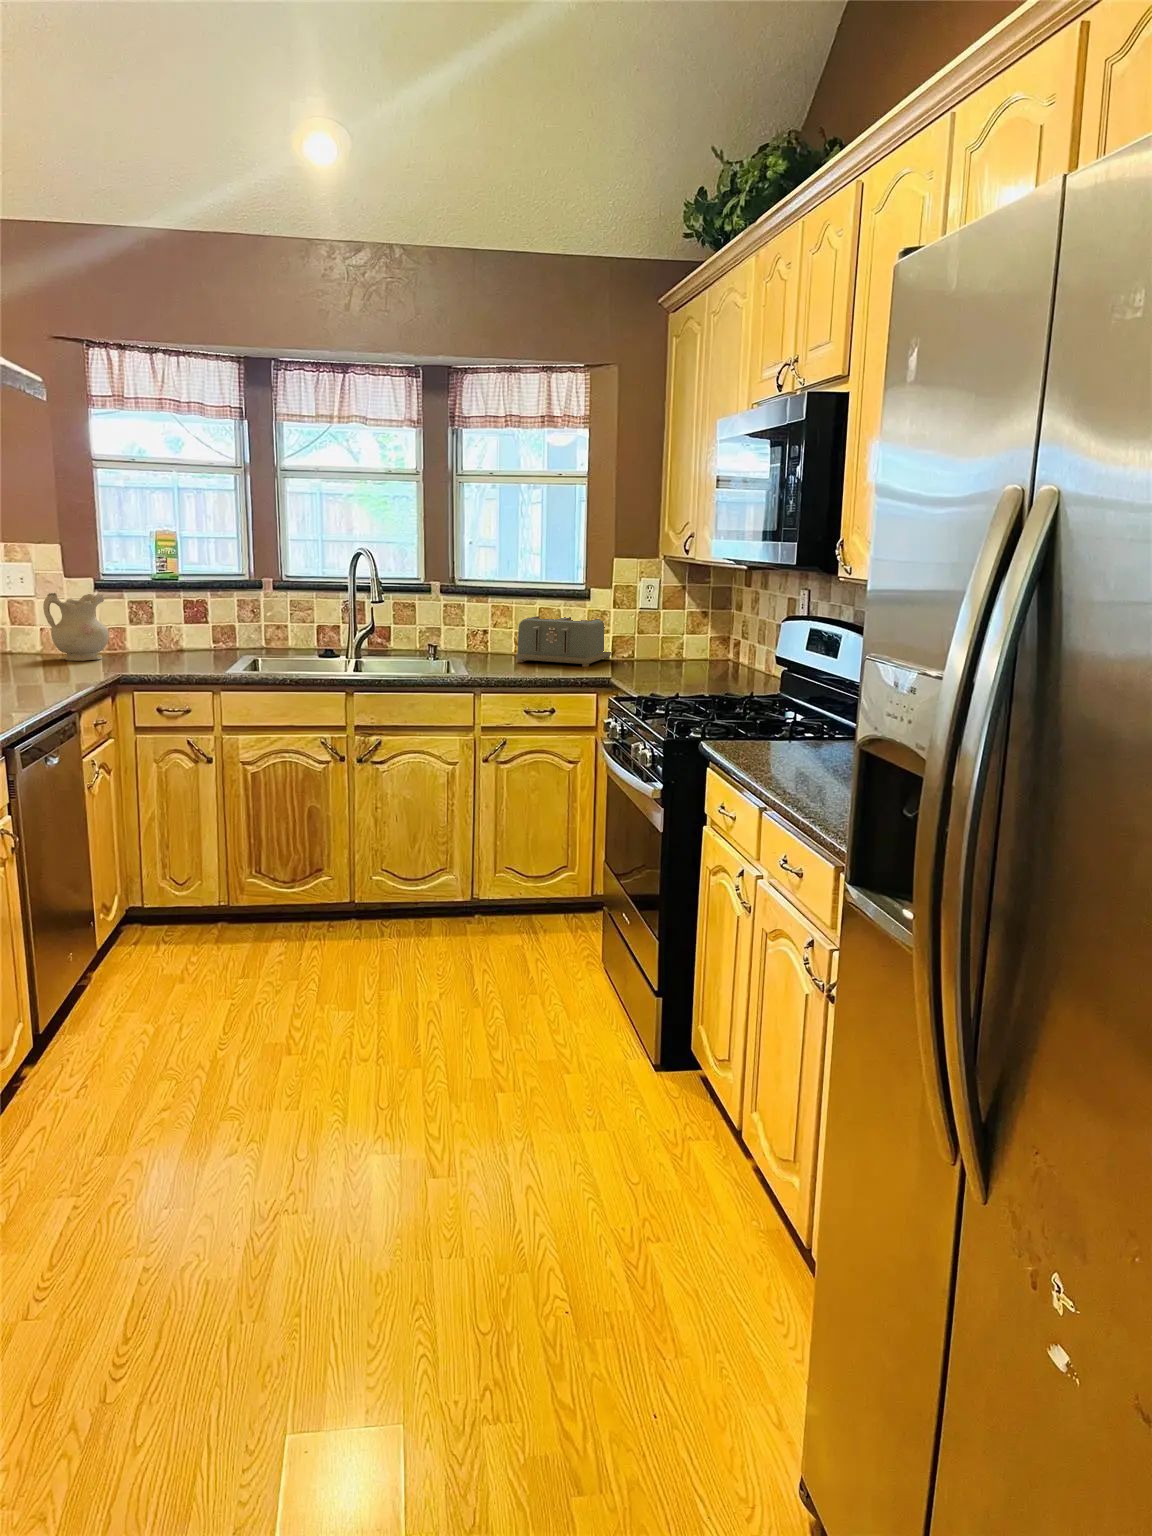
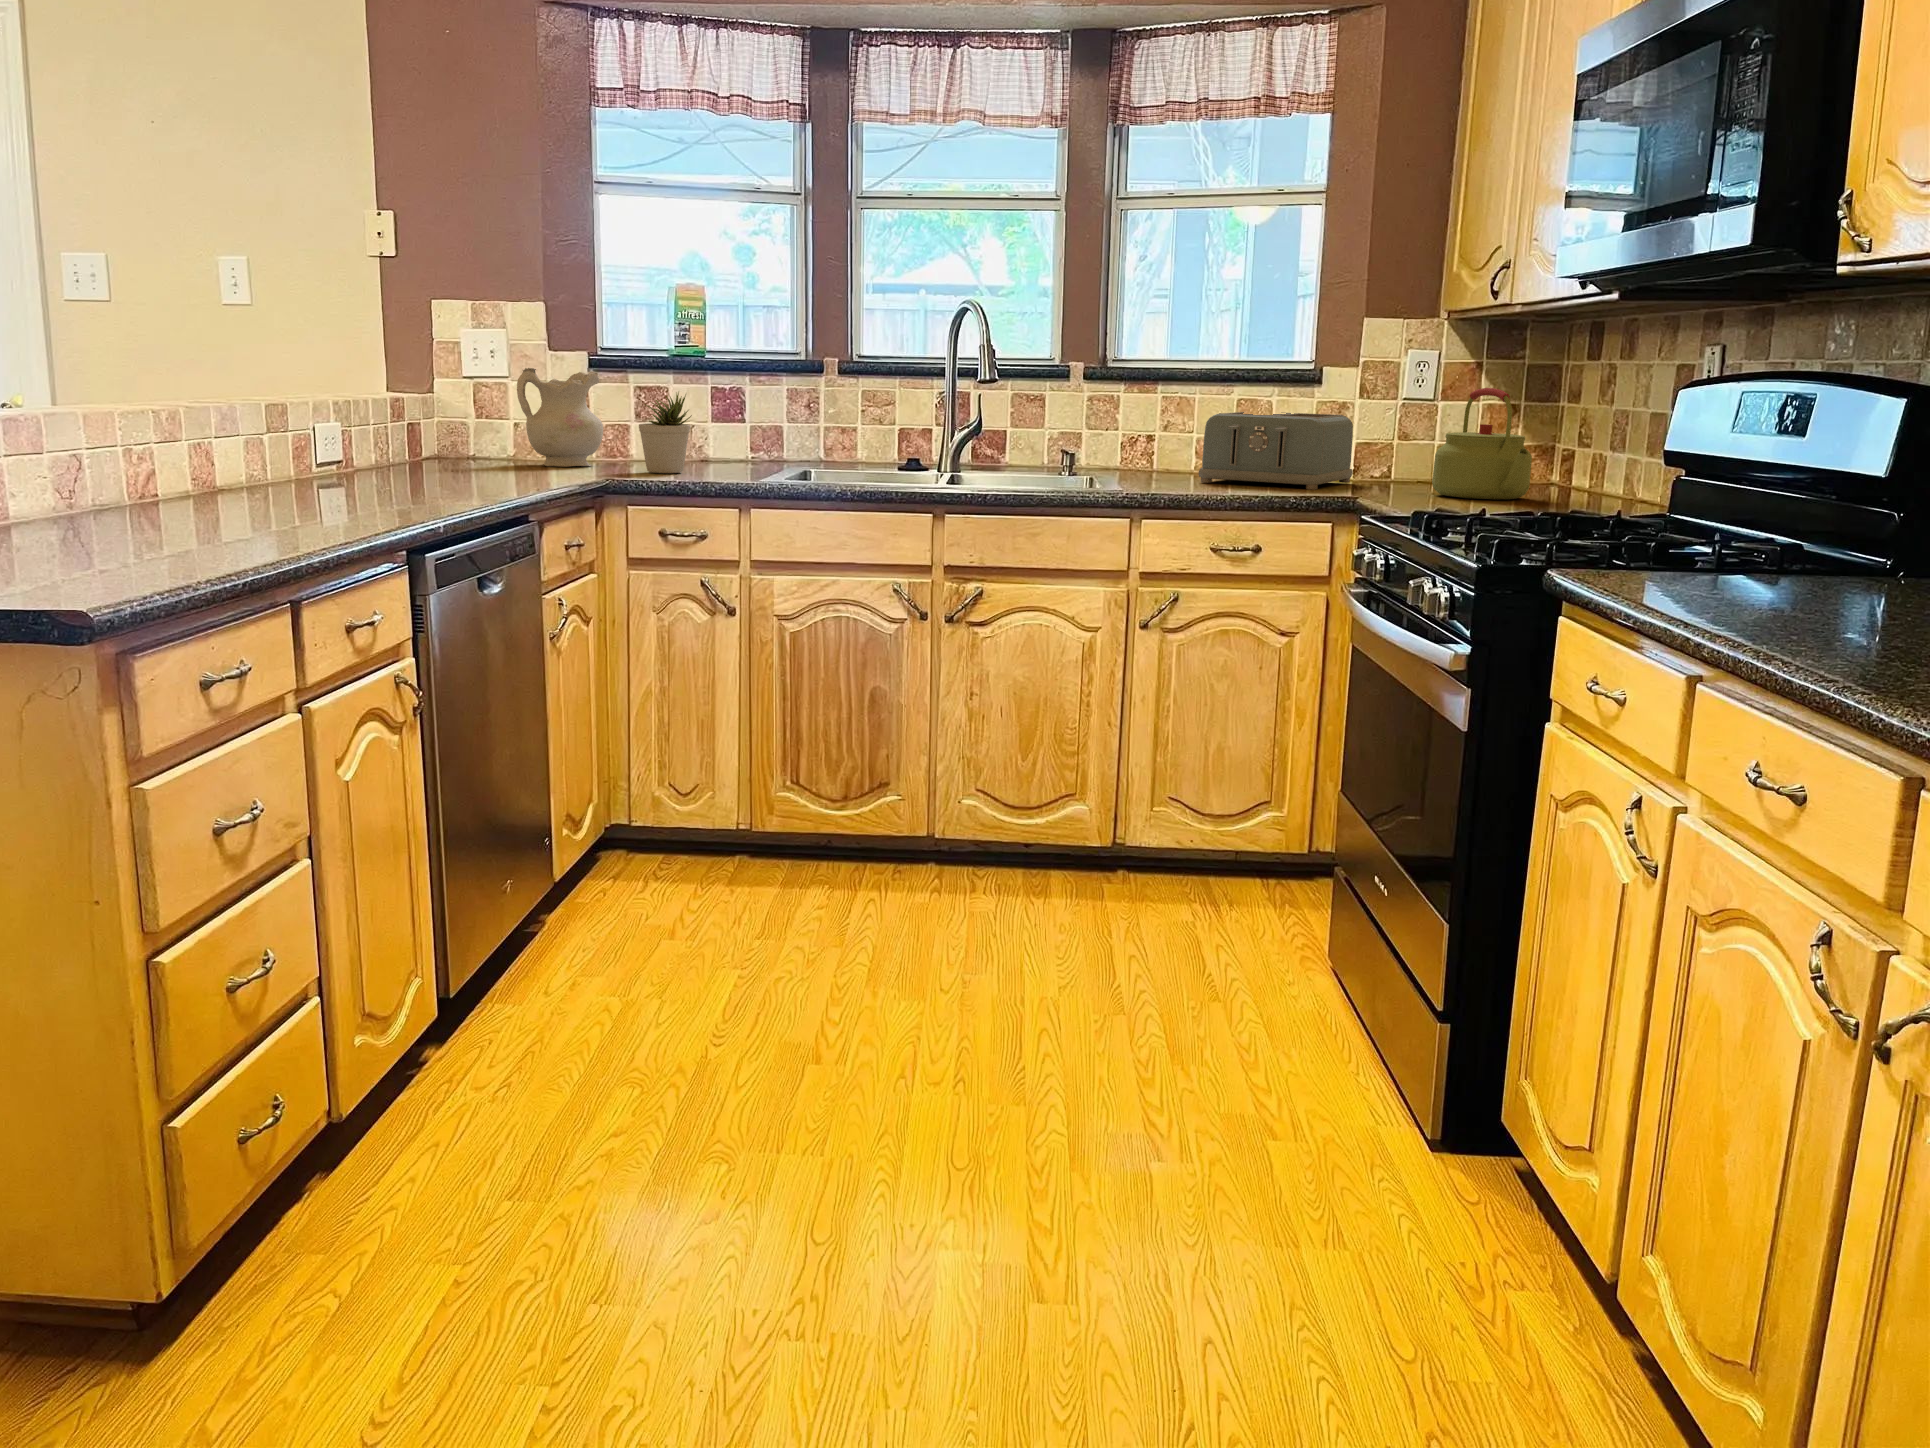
kettle: none [656,605,713,673] -> present [1432,388,1532,499]
potted plant: none [136,610,174,666] -> present [639,392,692,473]

